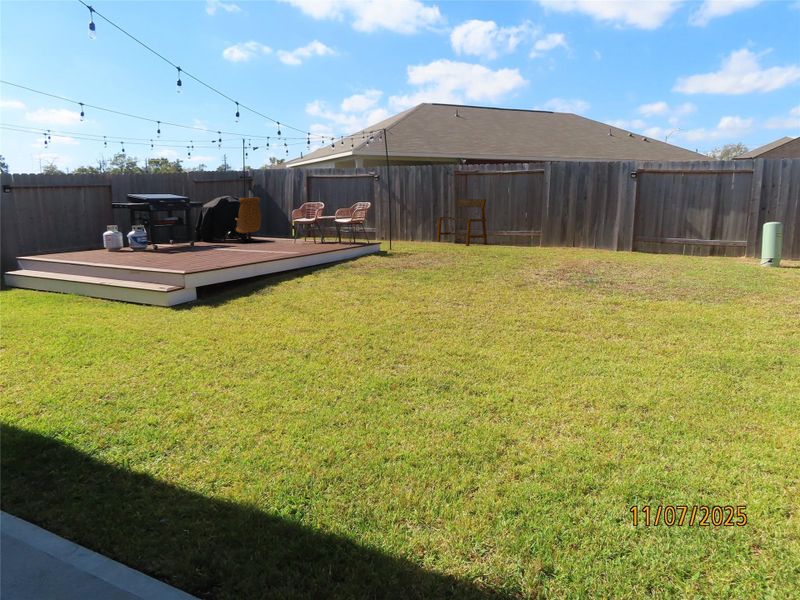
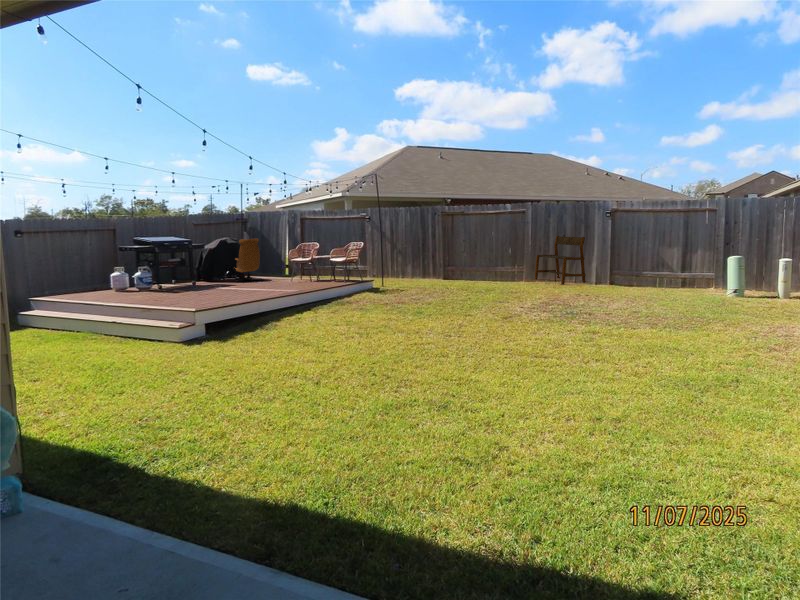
bench: present [437,199,487,246] -> present [535,236,586,285]

